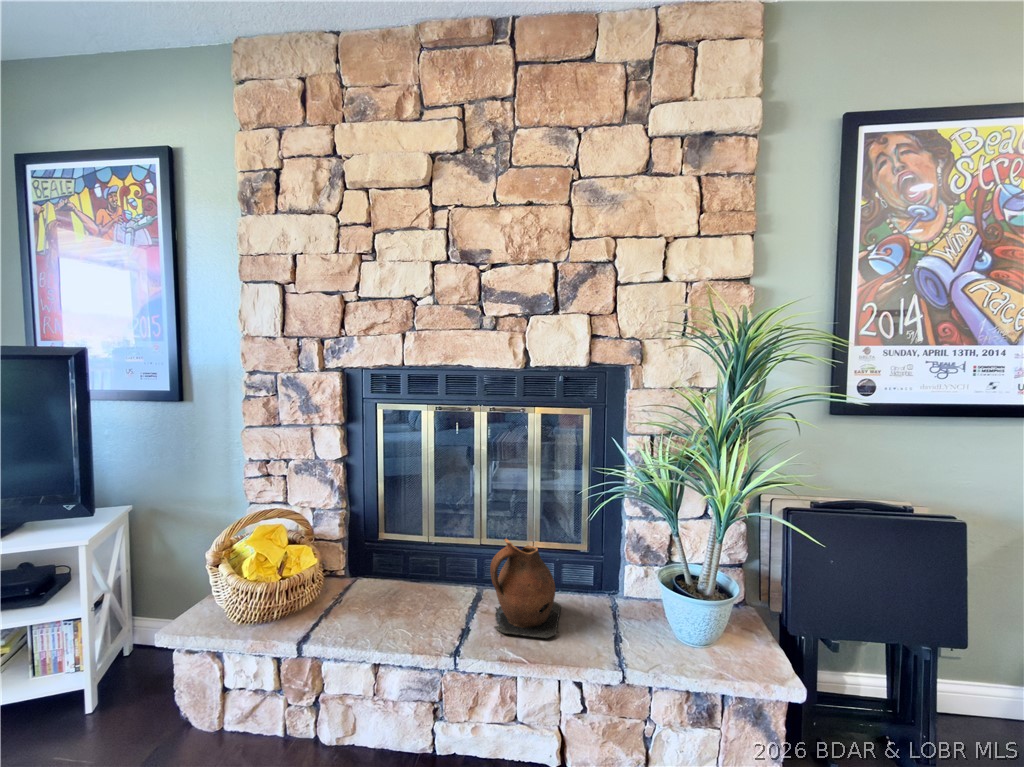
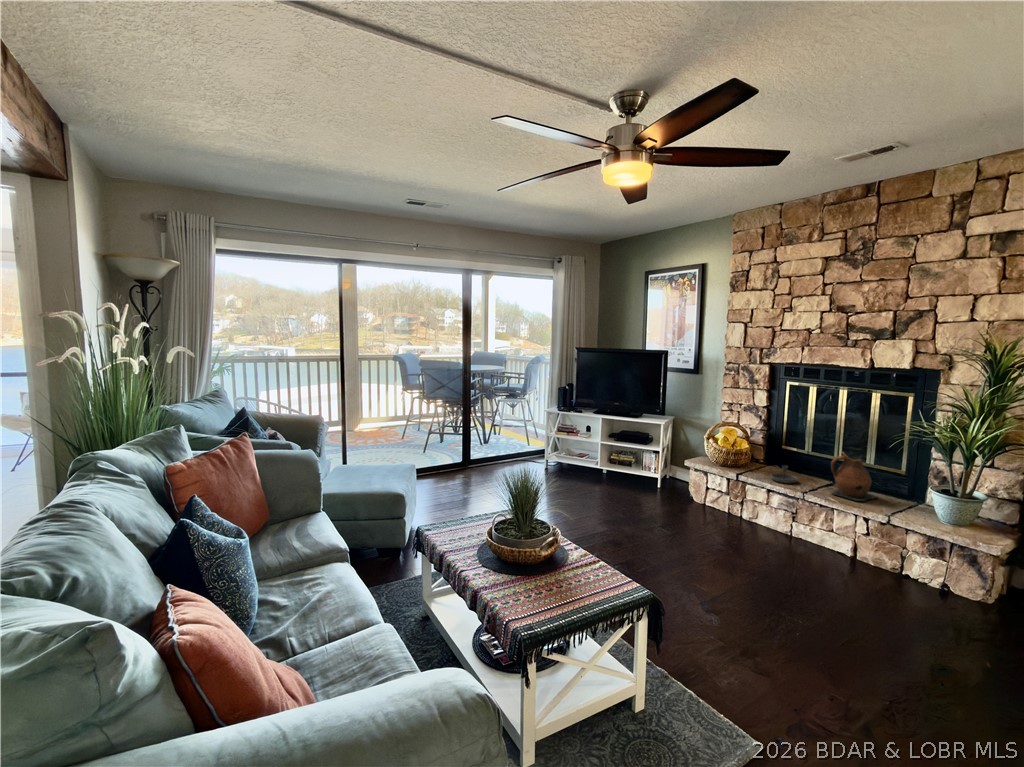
candlestick: none [367,588,427,634] -> present [769,465,798,483]

